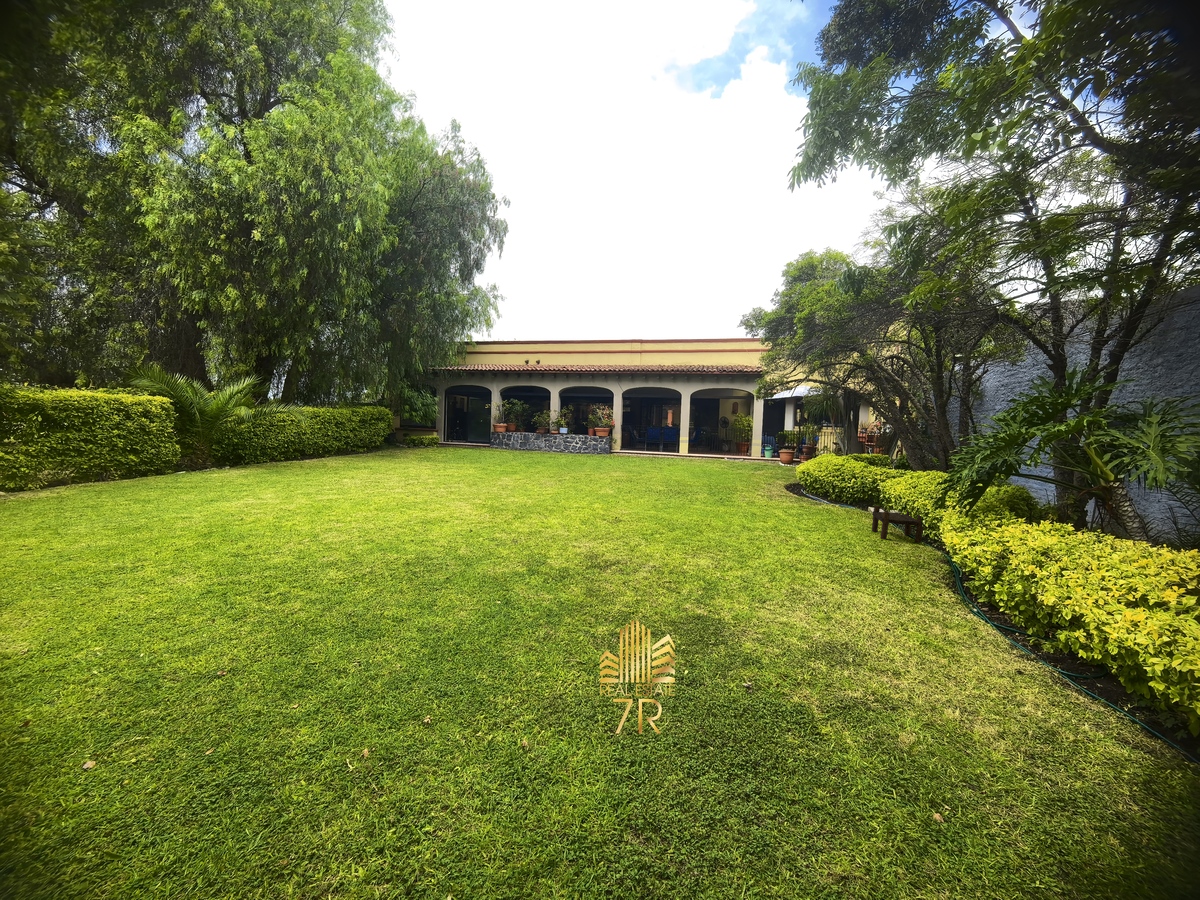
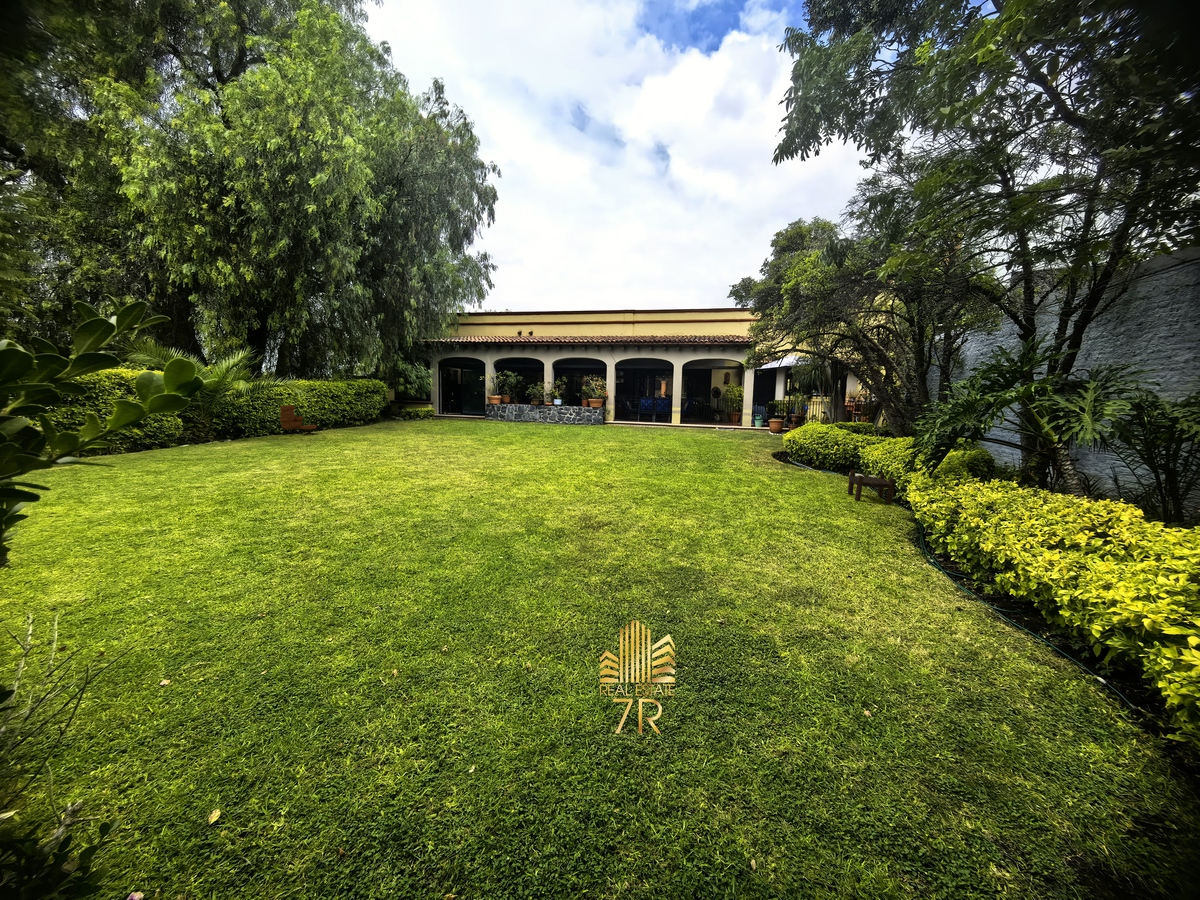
lounge chair: none [281,432,320,463] -> present [279,405,318,435]

